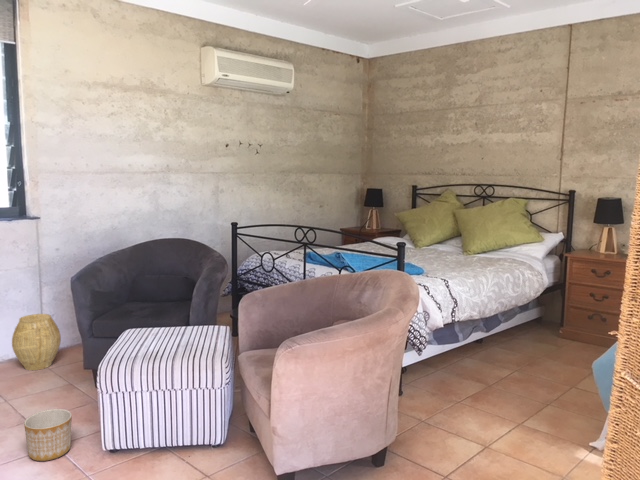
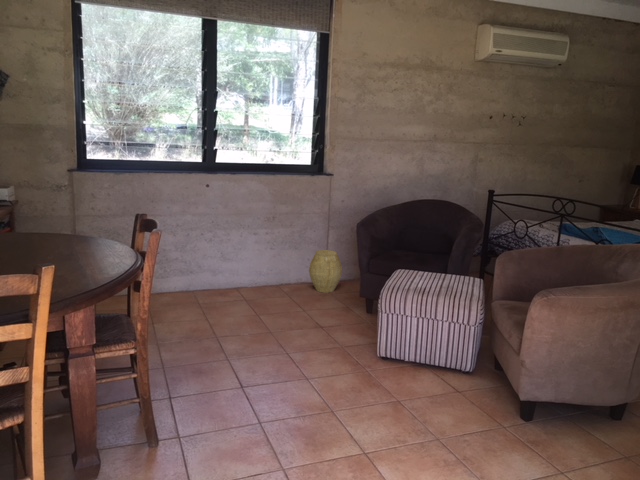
planter: present [24,409,72,461] -> none [326,319,358,354]

